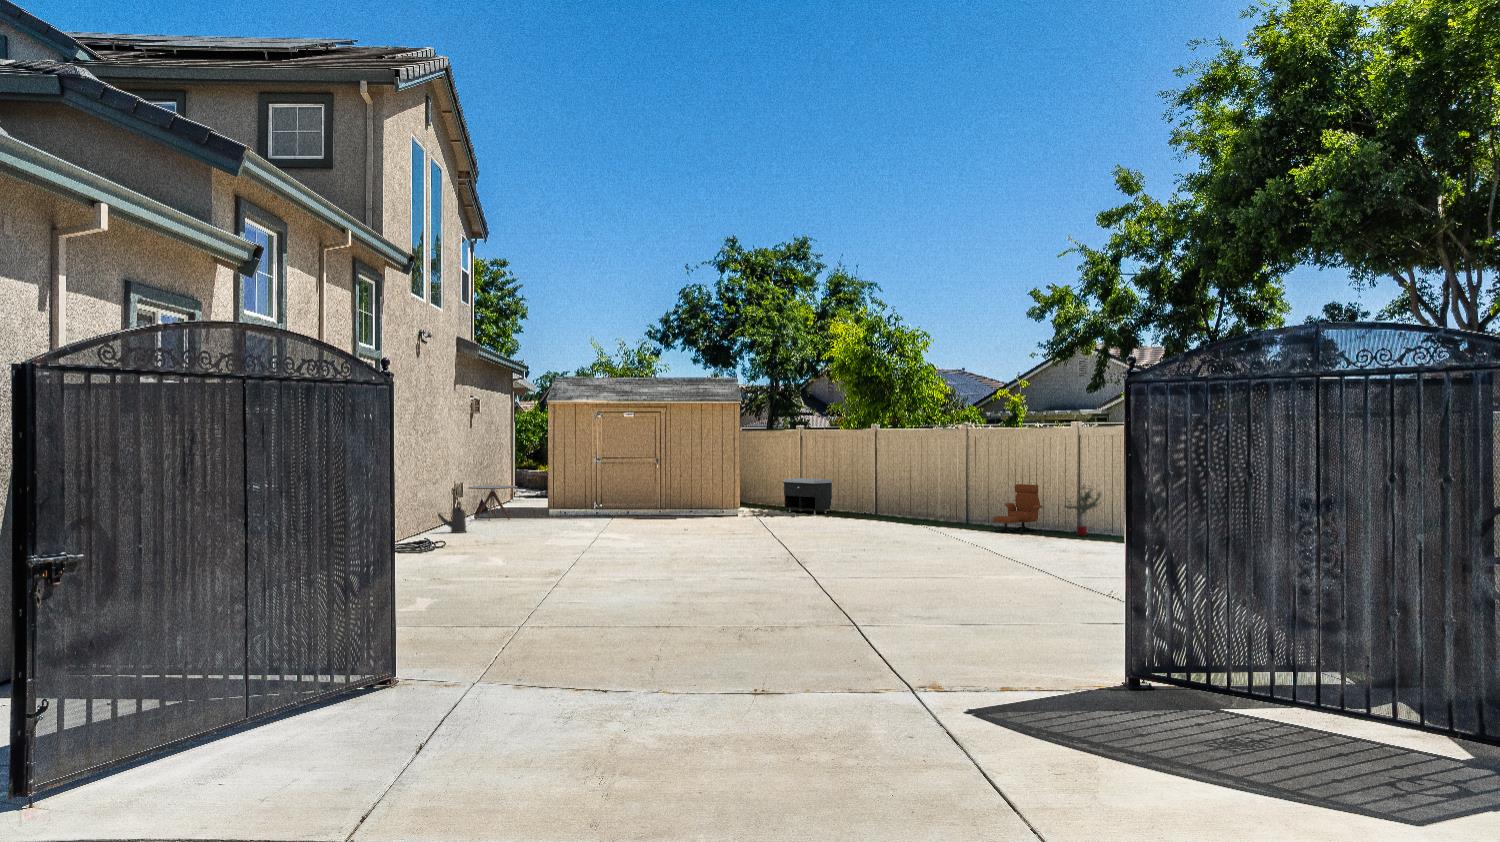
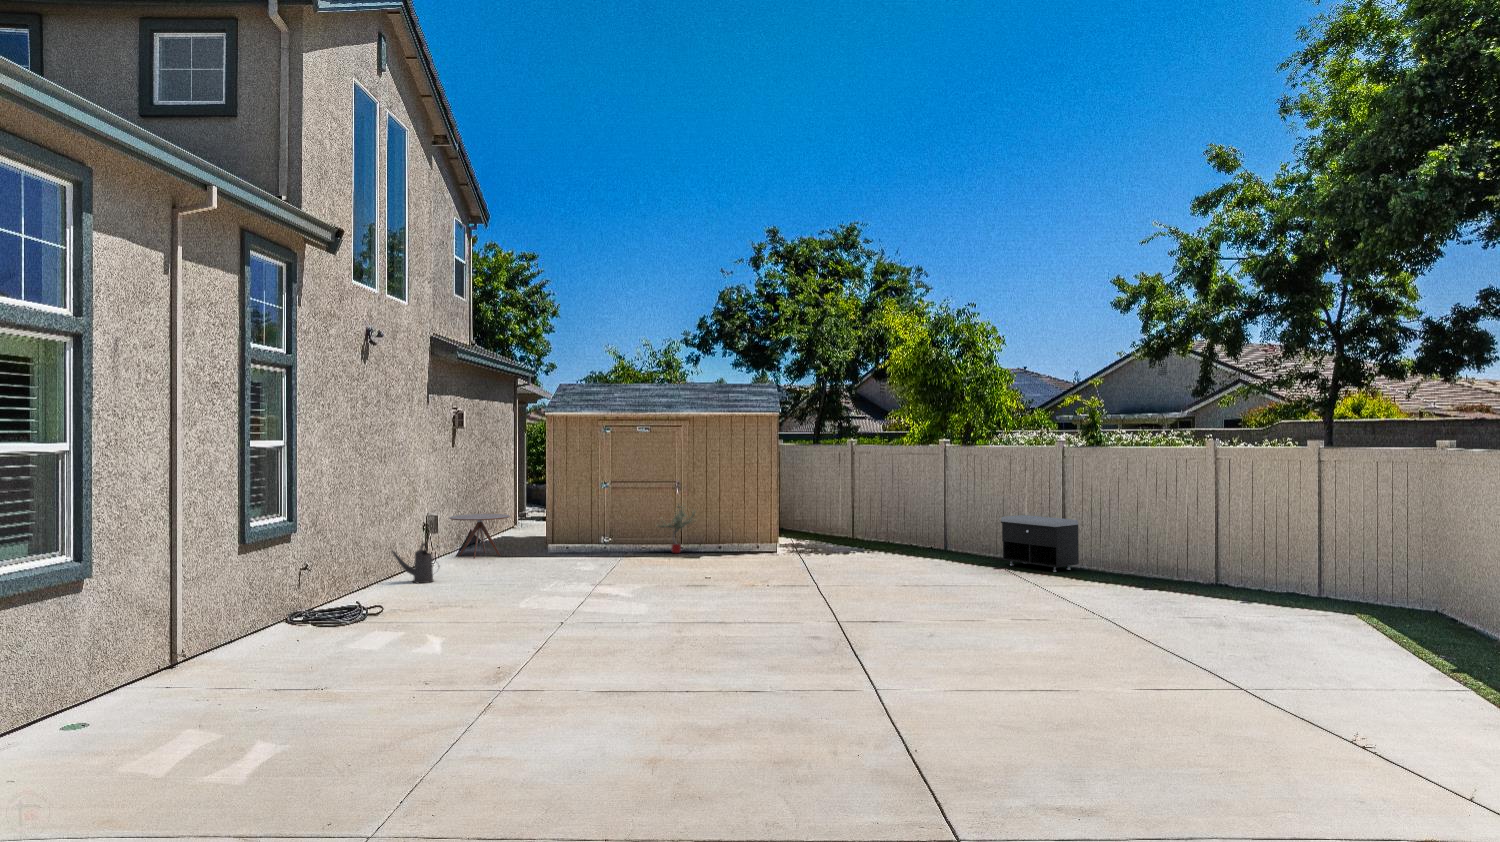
storage bench: present [783,478,832,514] -> present [1001,515,1079,572]
lounge chair: present [993,484,1043,534] -> none [1102,520,1168,588]
potted tree: present [1065,485,1101,536] -> present [658,504,696,553]

